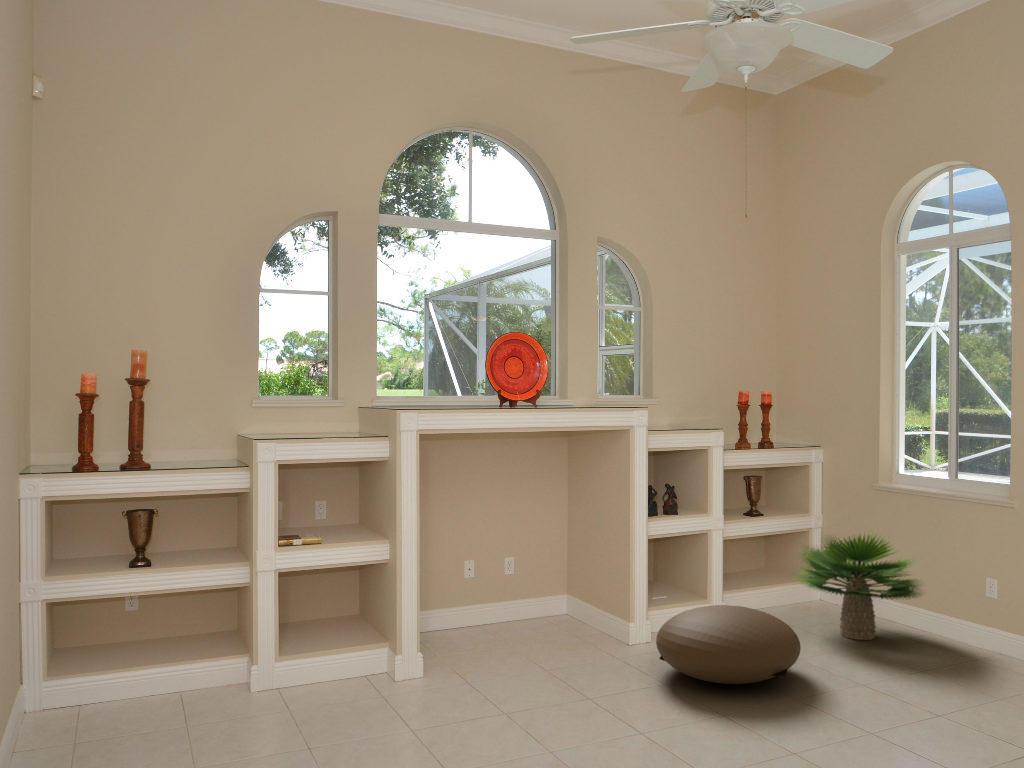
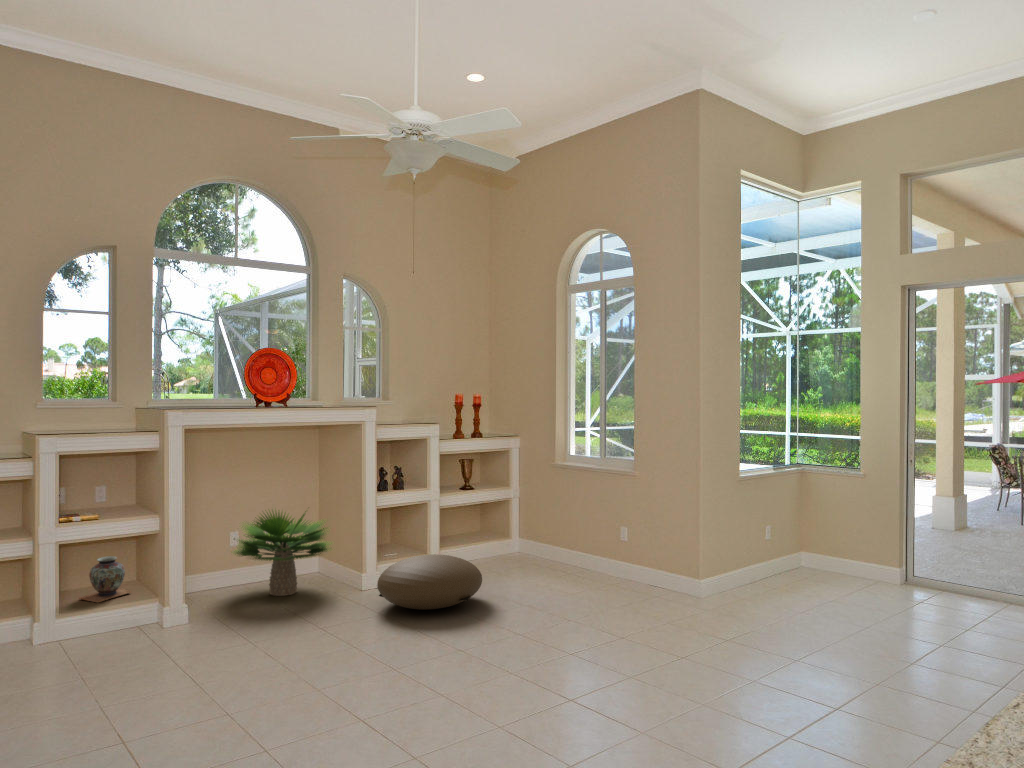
potted plant: present [799,533,921,640] -> present [234,510,332,596]
decorative vase: none [302,585,360,642] -> present [79,556,131,602]

